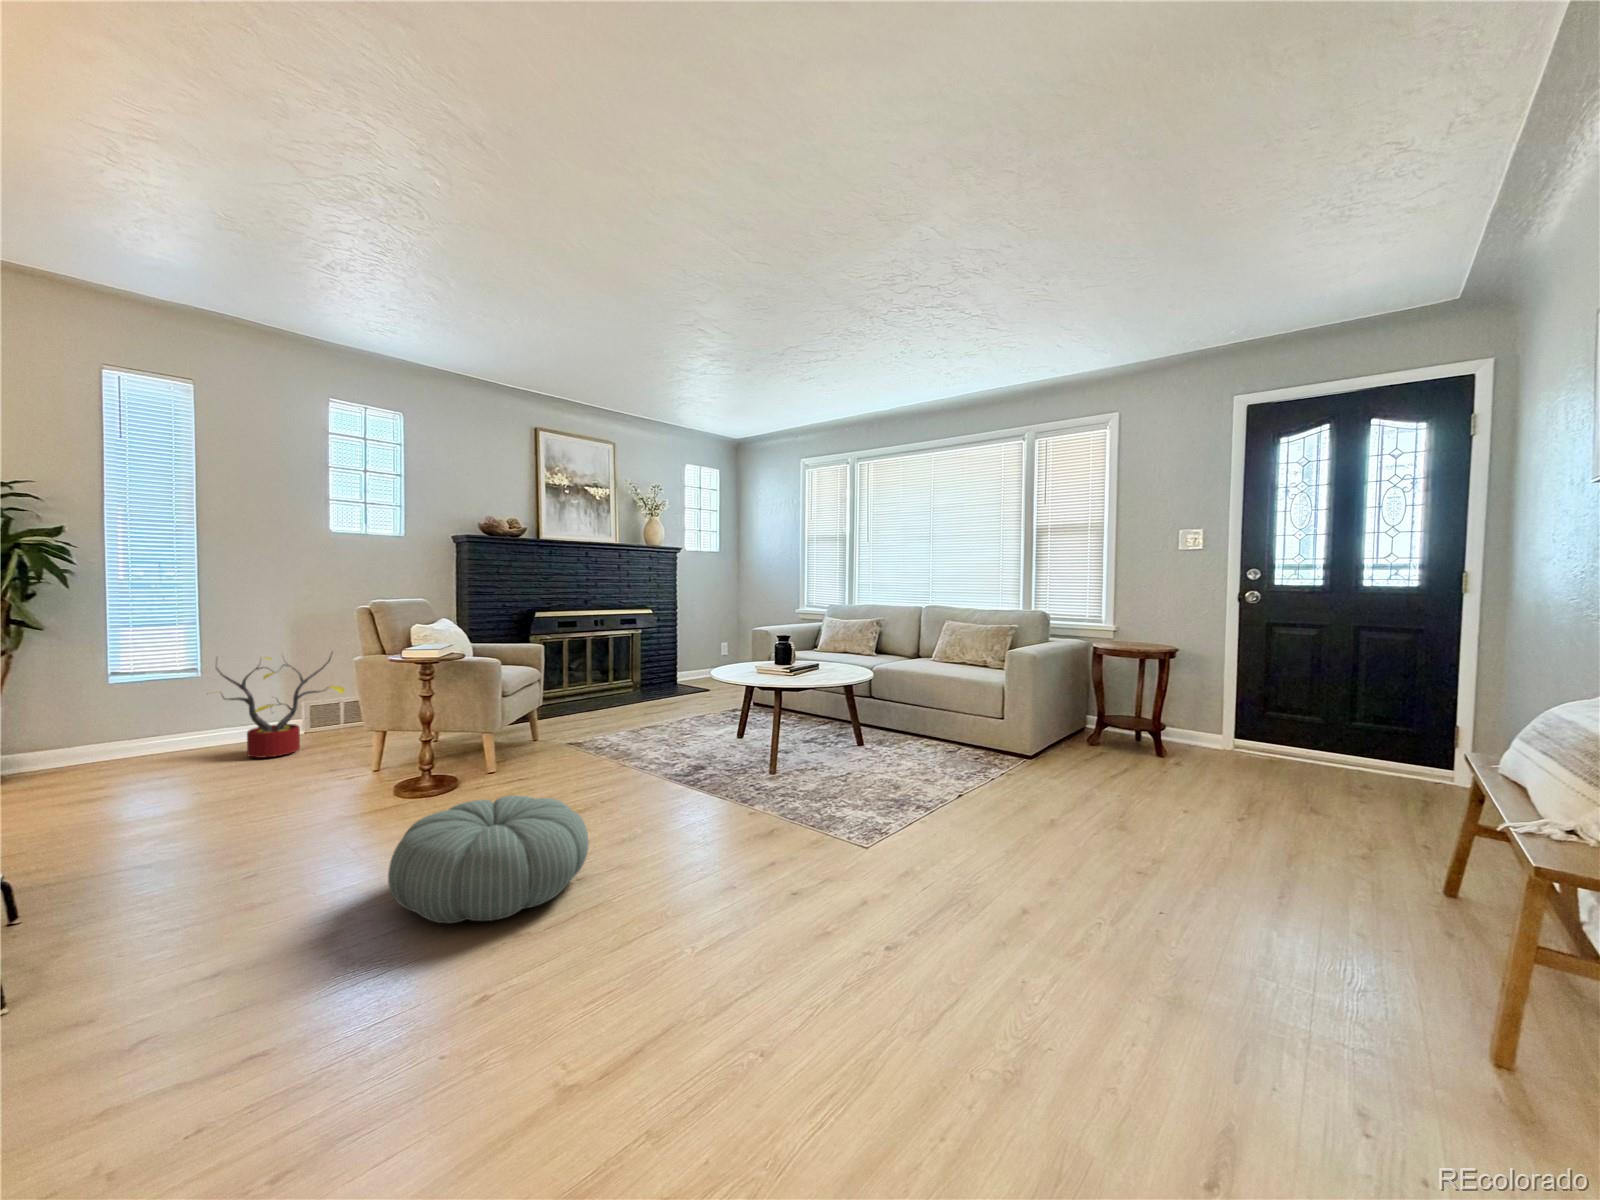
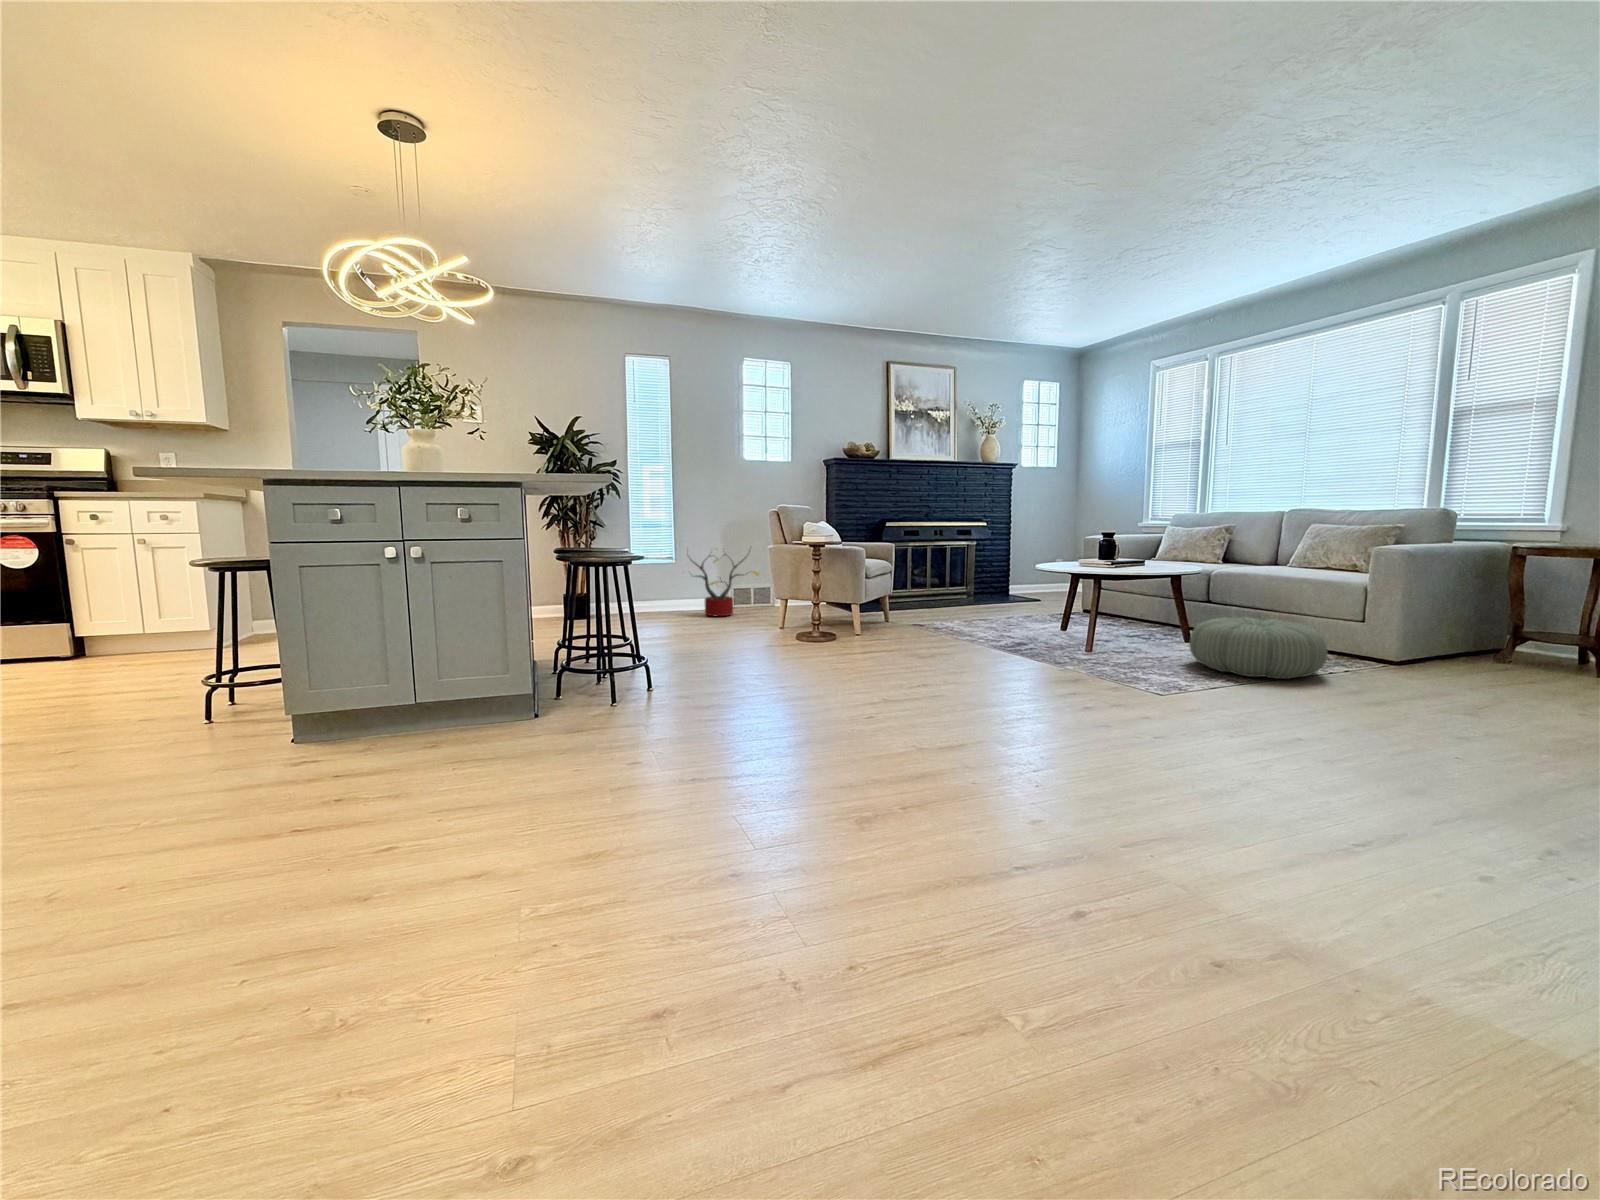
pouf: present [388,795,589,923] -> present [1189,617,1327,679]

